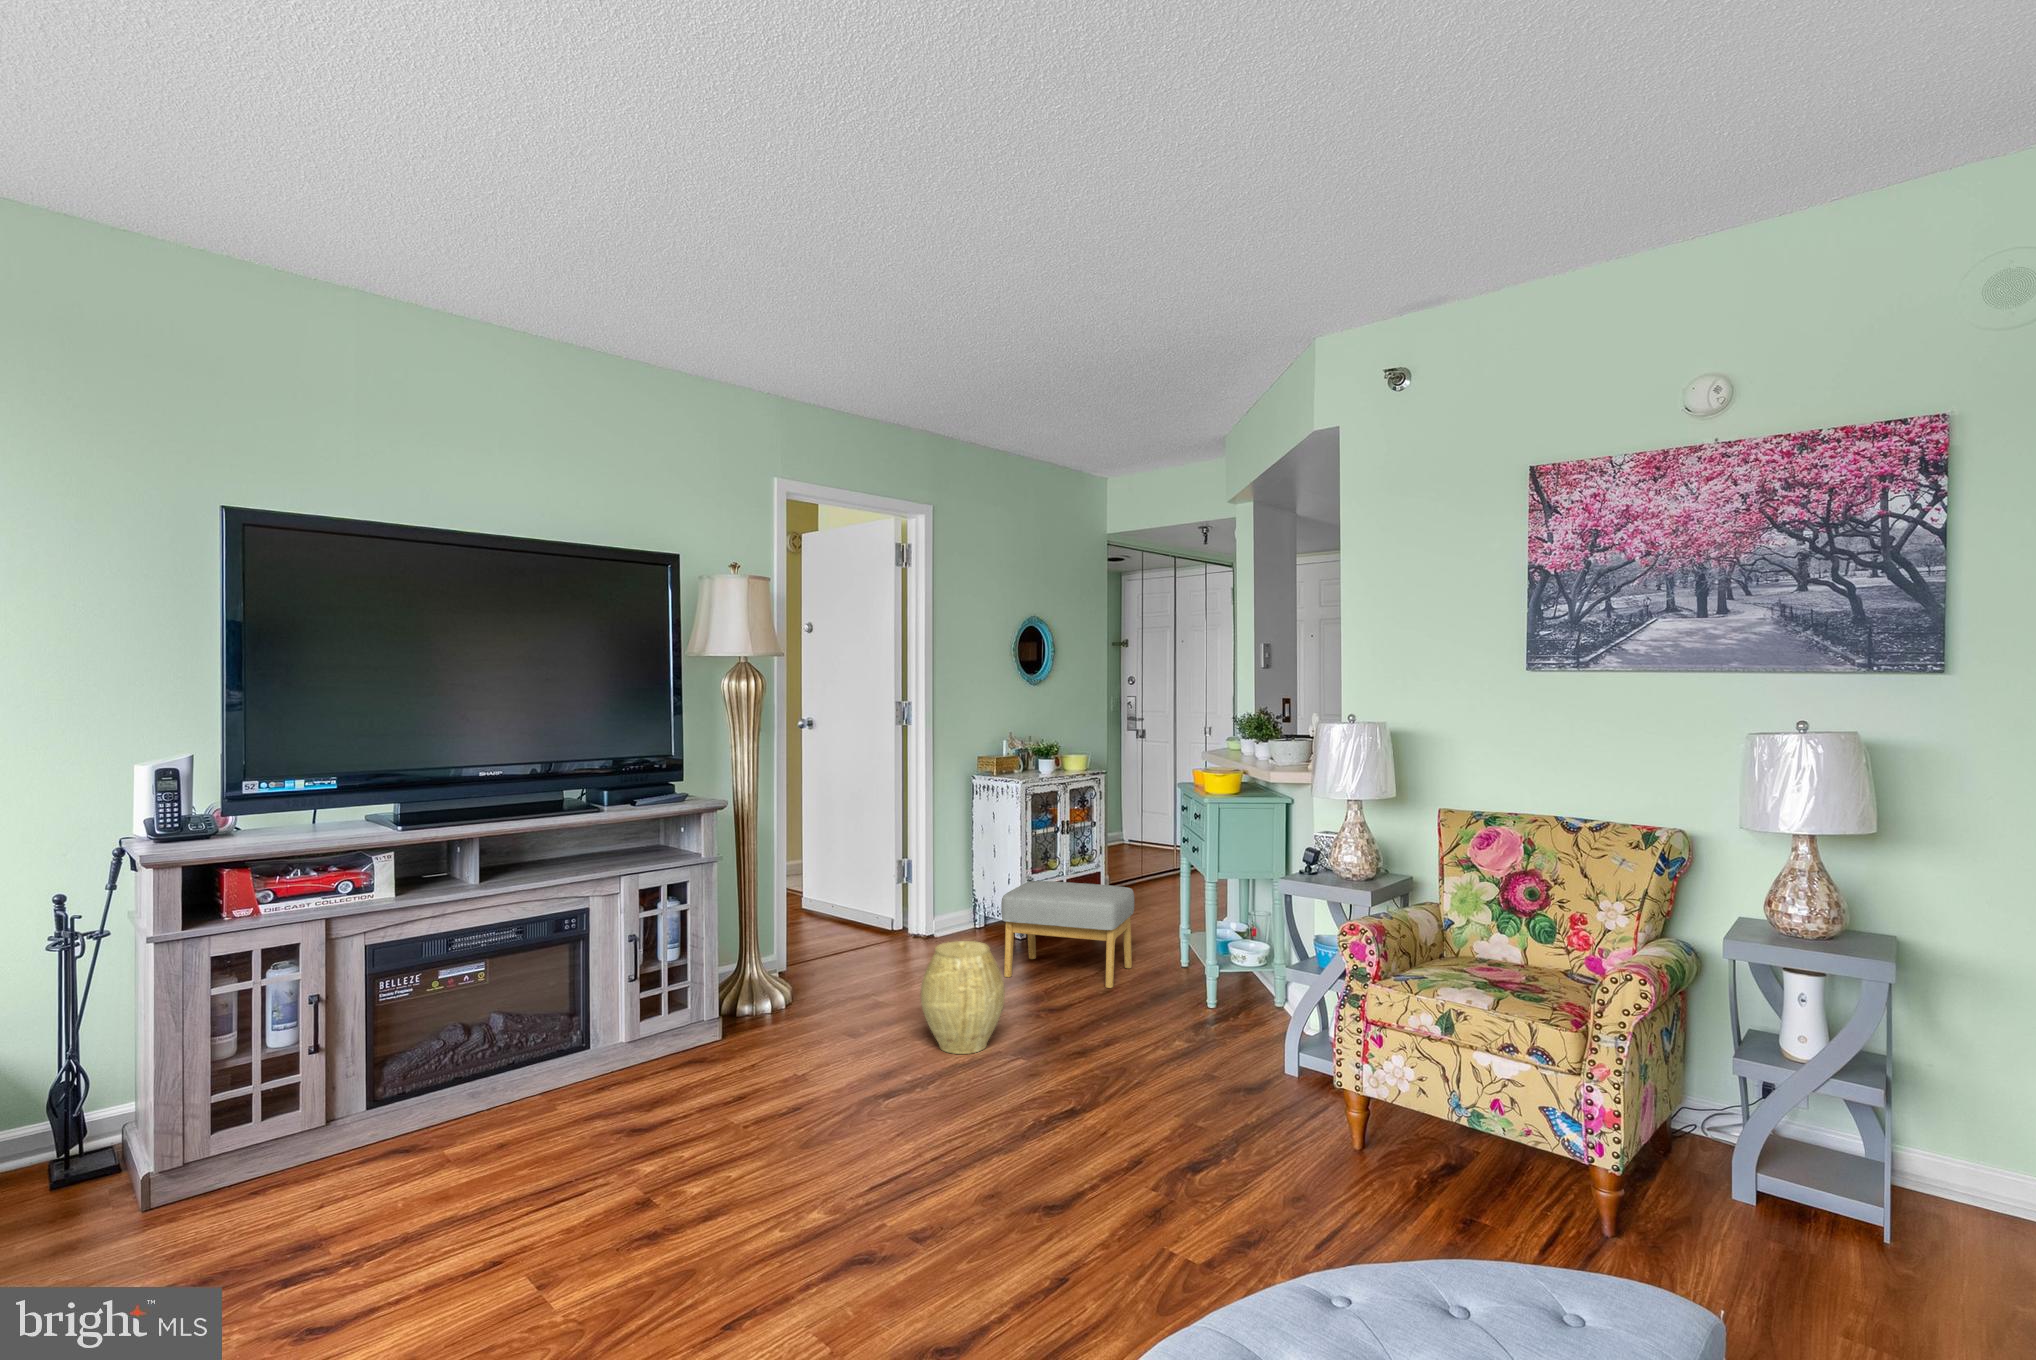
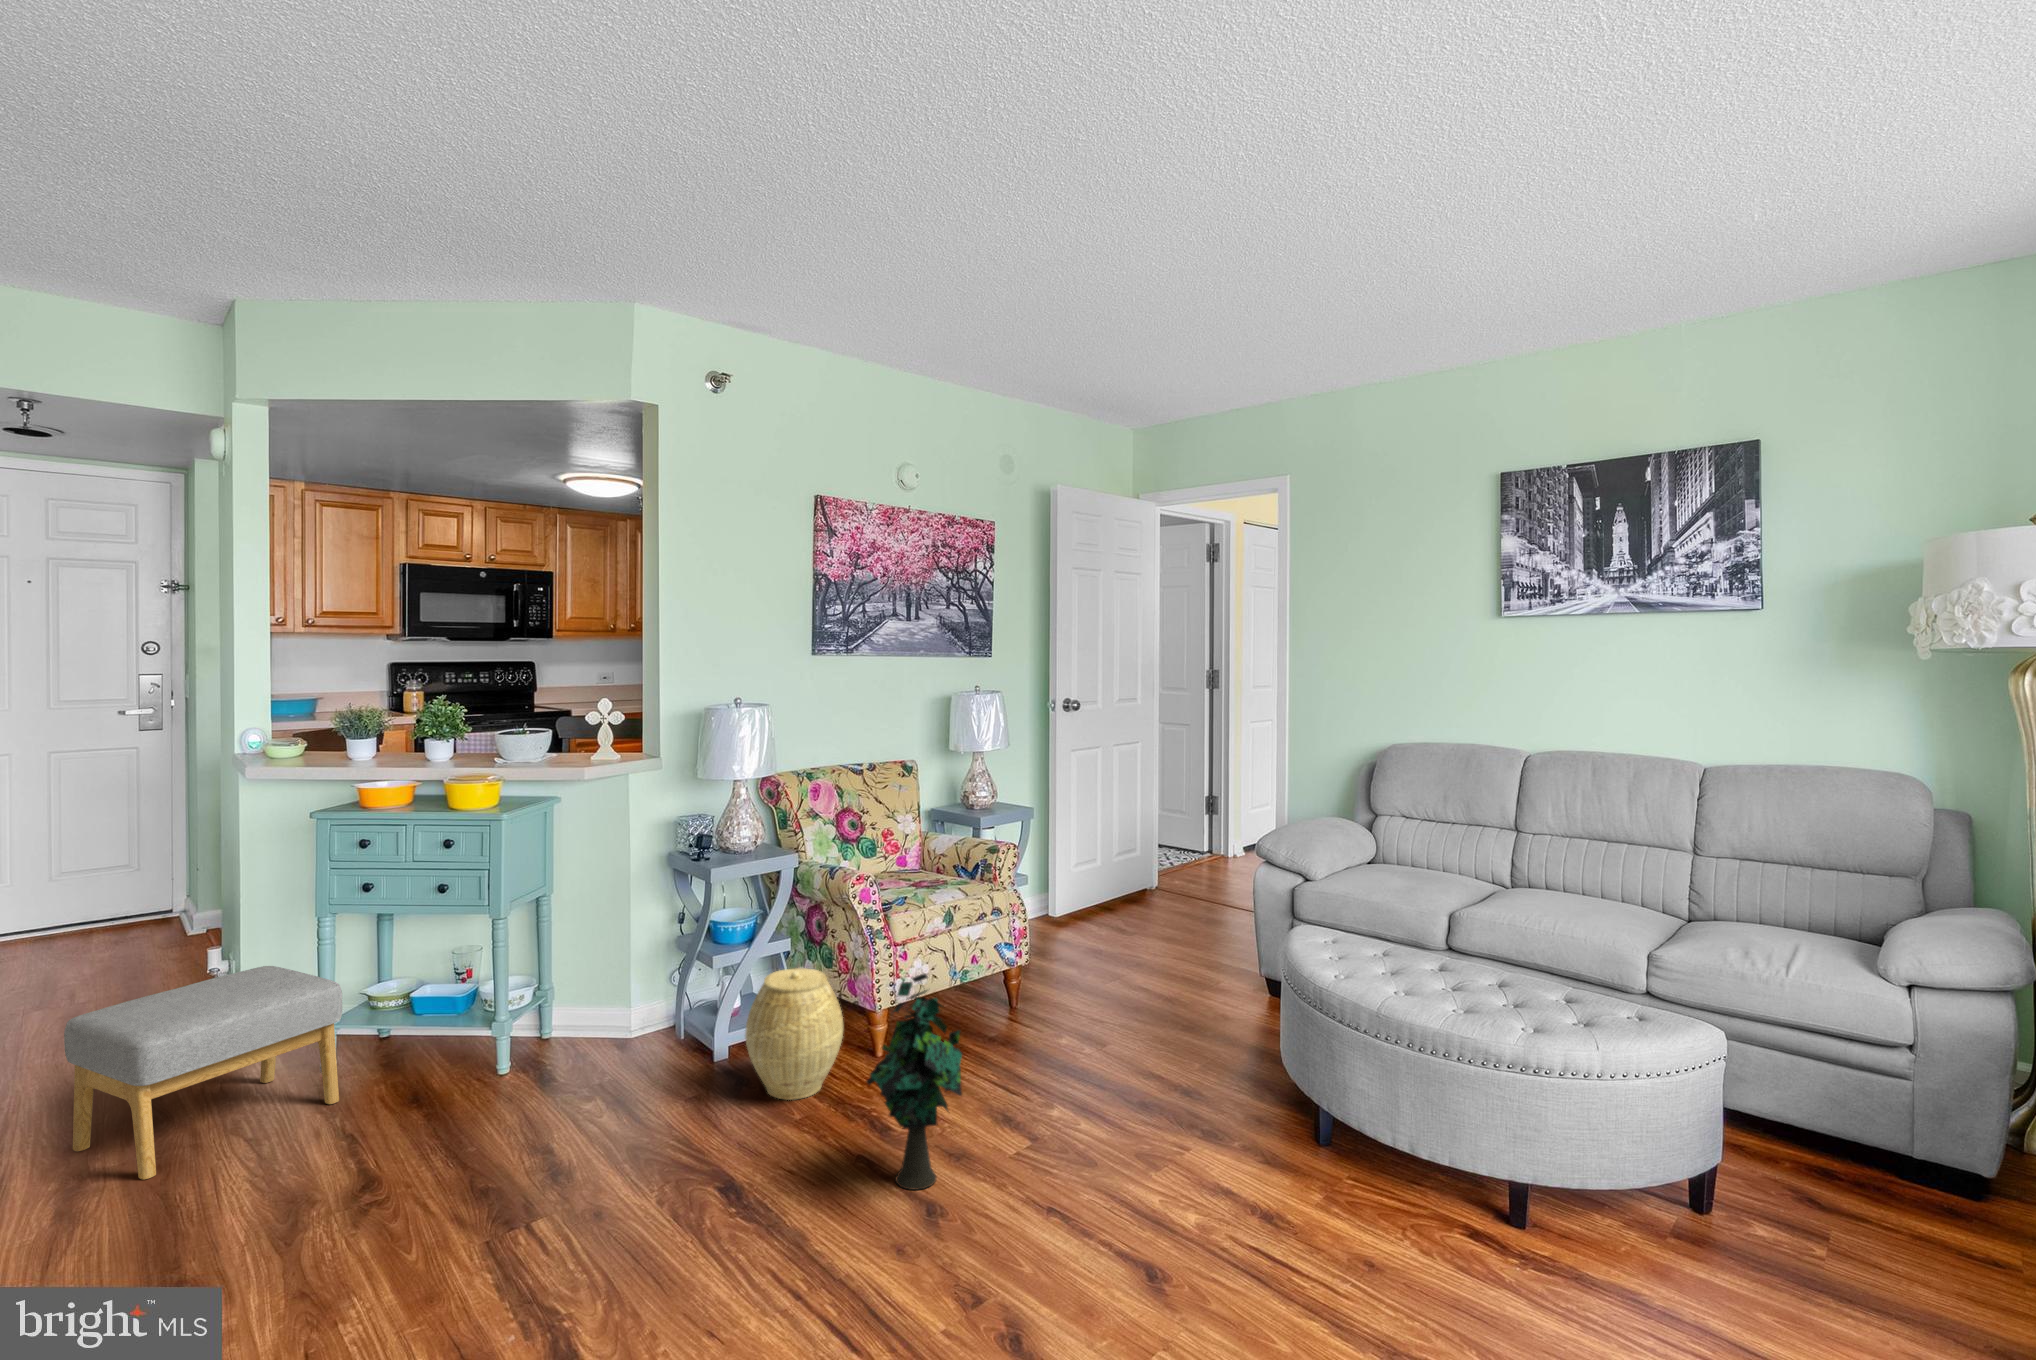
woven basket: present [921,941,1005,1054] -> present [745,968,843,1100]
decorative plant: none [1008,990,1137,1215] -> present [866,974,962,1190]

